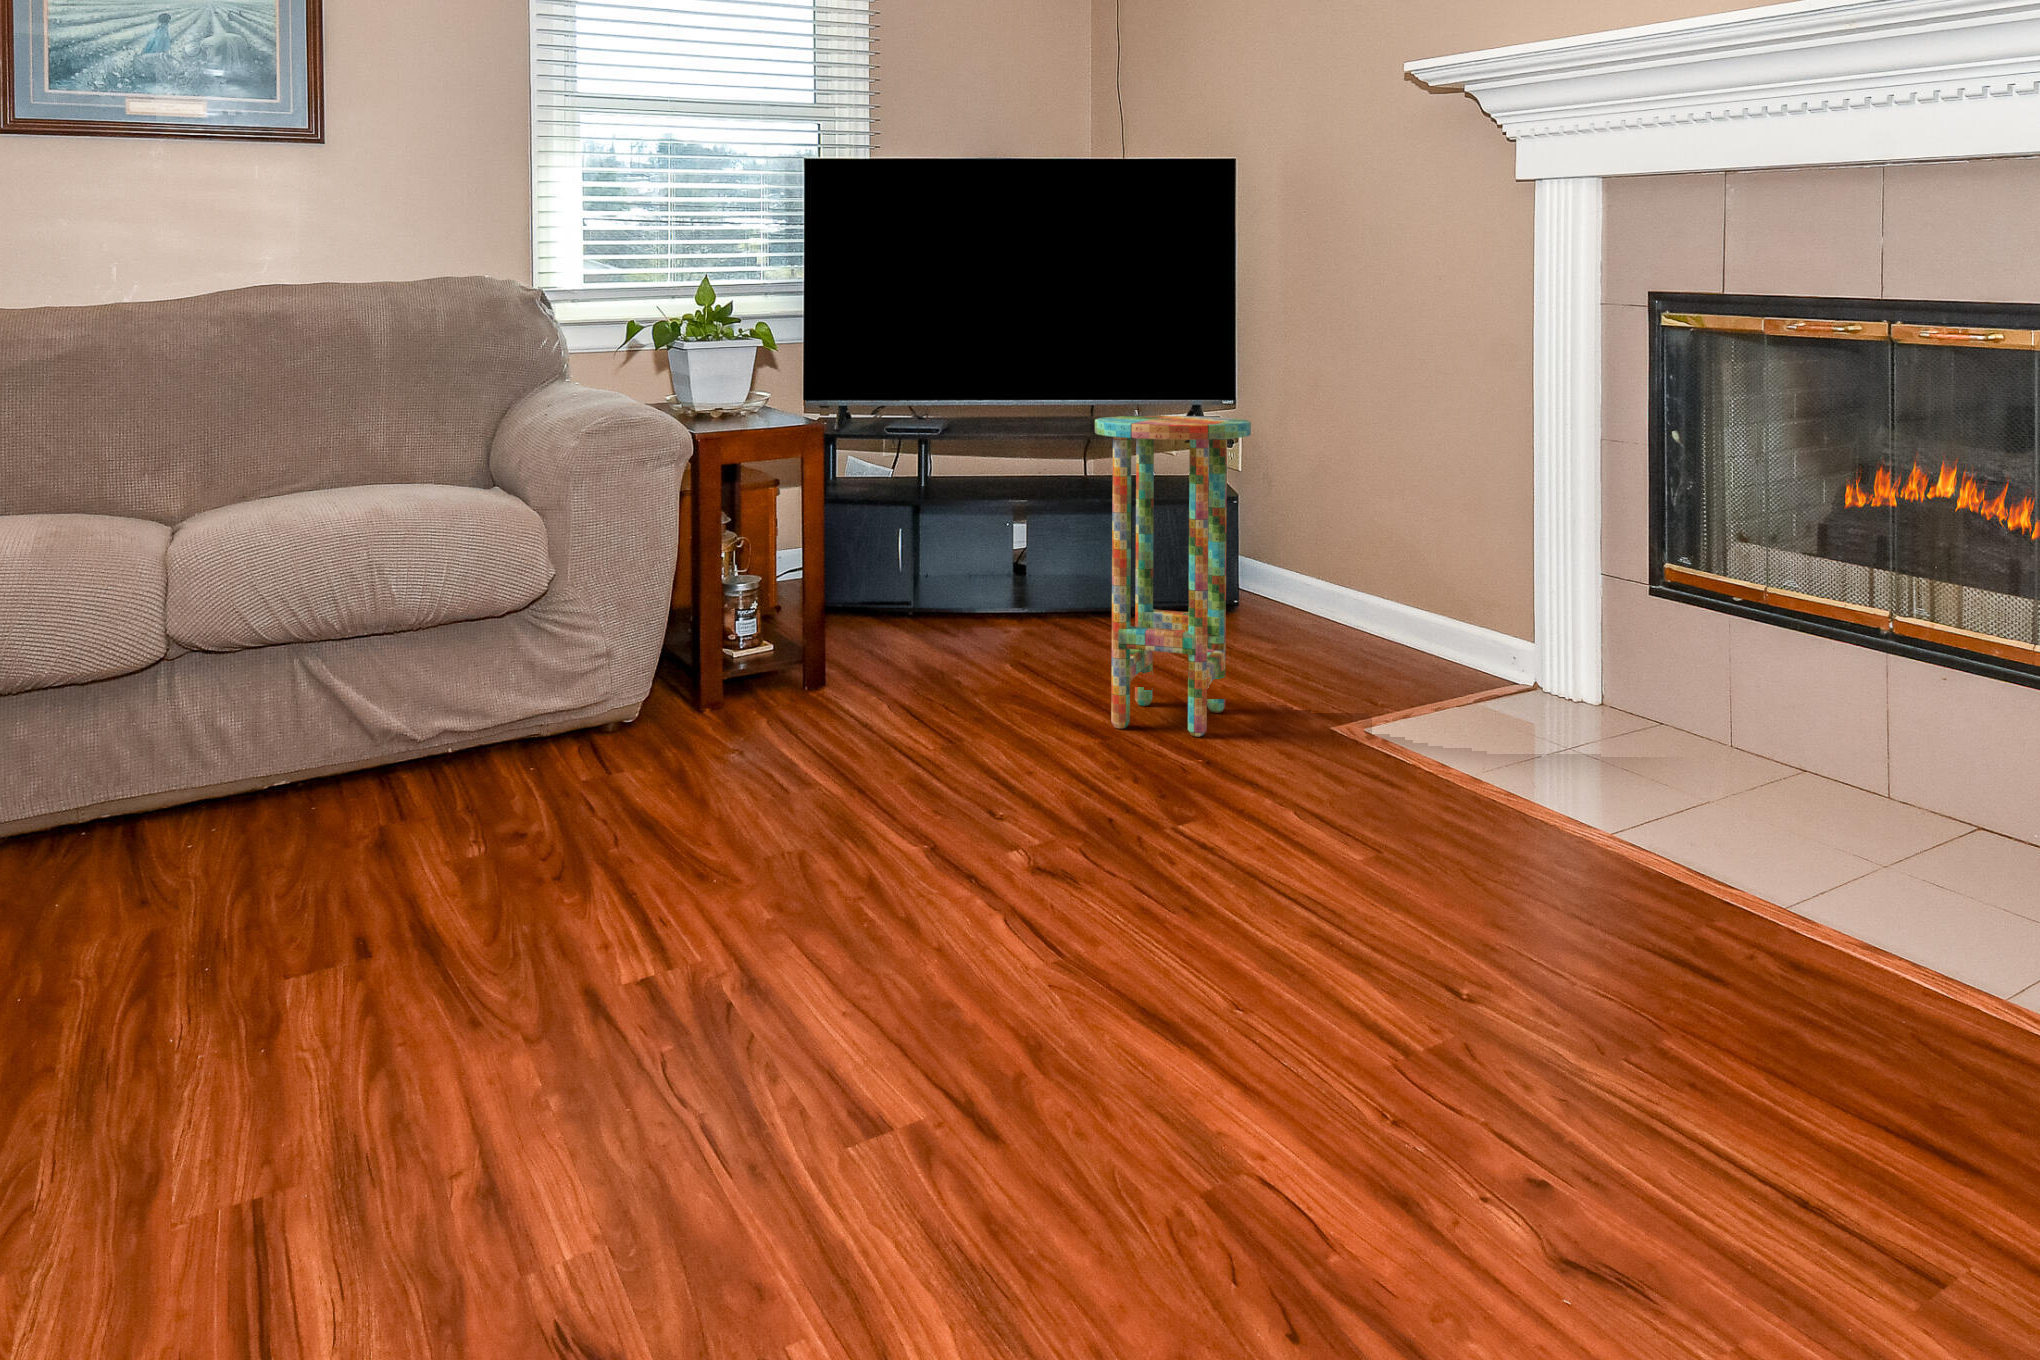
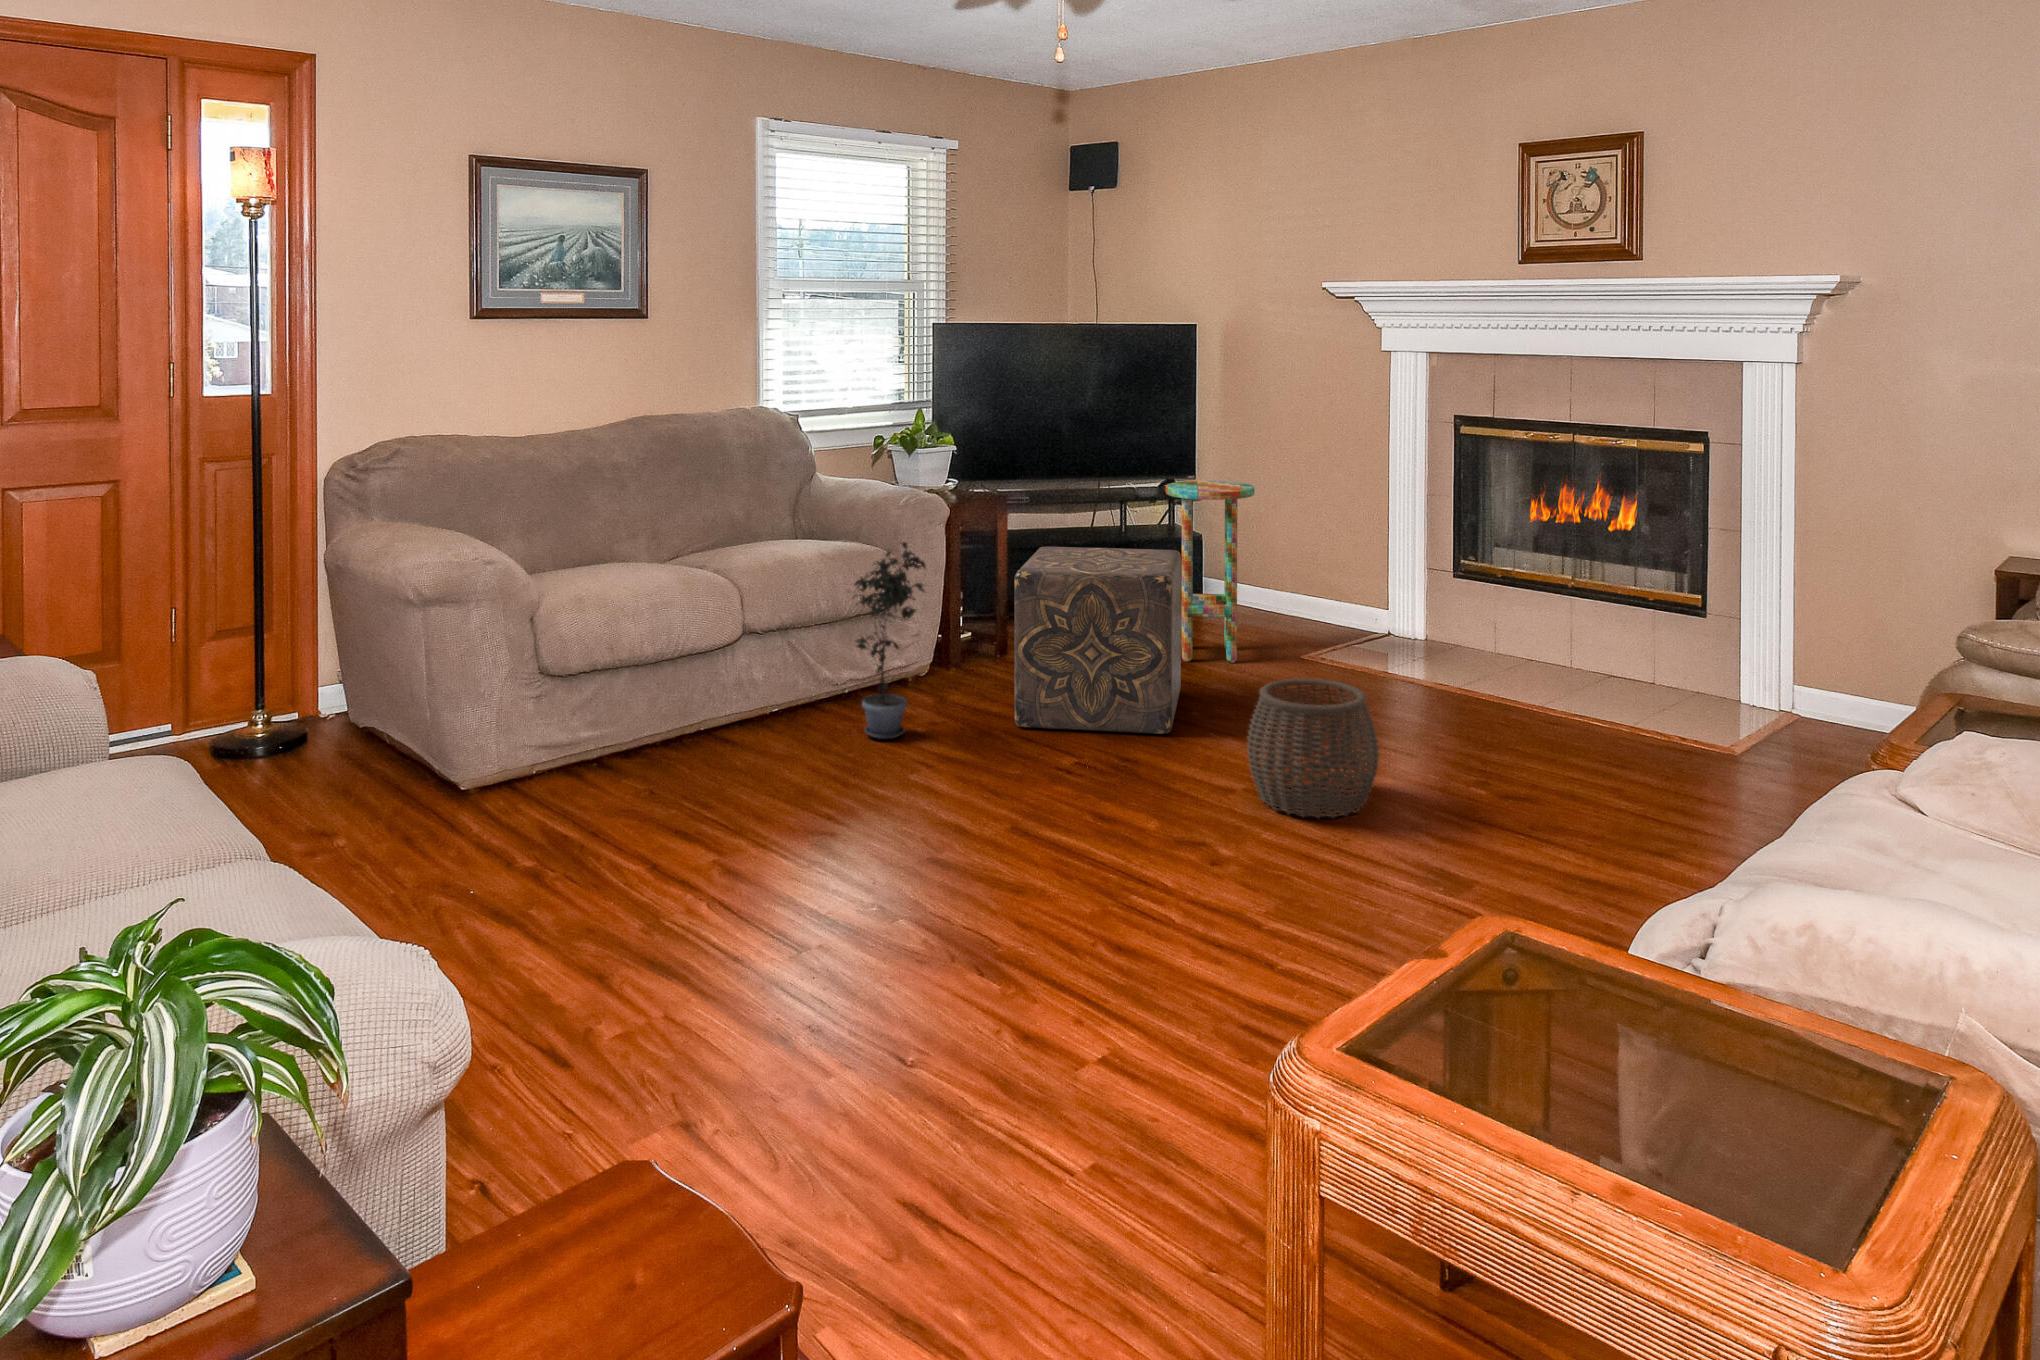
potted plant: none [322,471,495,841] -> present [852,542,926,739]
ottoman: none [653,505,1040,880] -> present [1014,547,1181,734]
woven basket: none [872,803,1207,1206] -> present [1247,679,1379,818]

